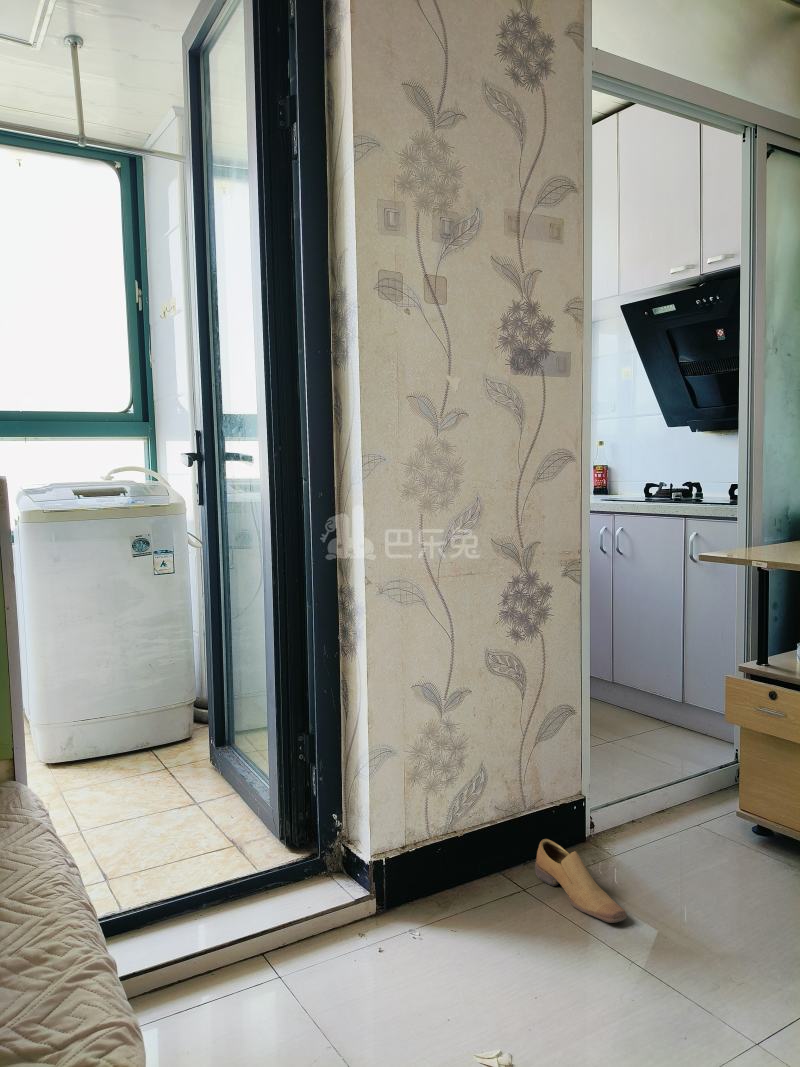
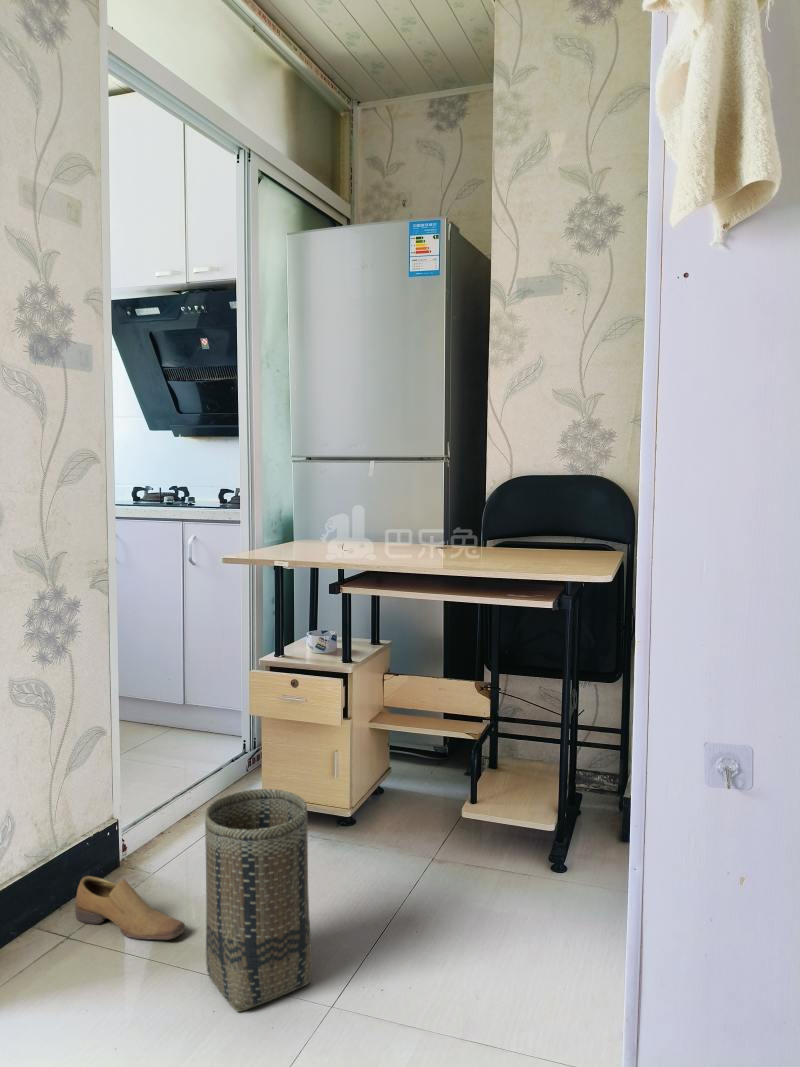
basket: none [633,797,744,1023] -> present [205,789,312,1012]

